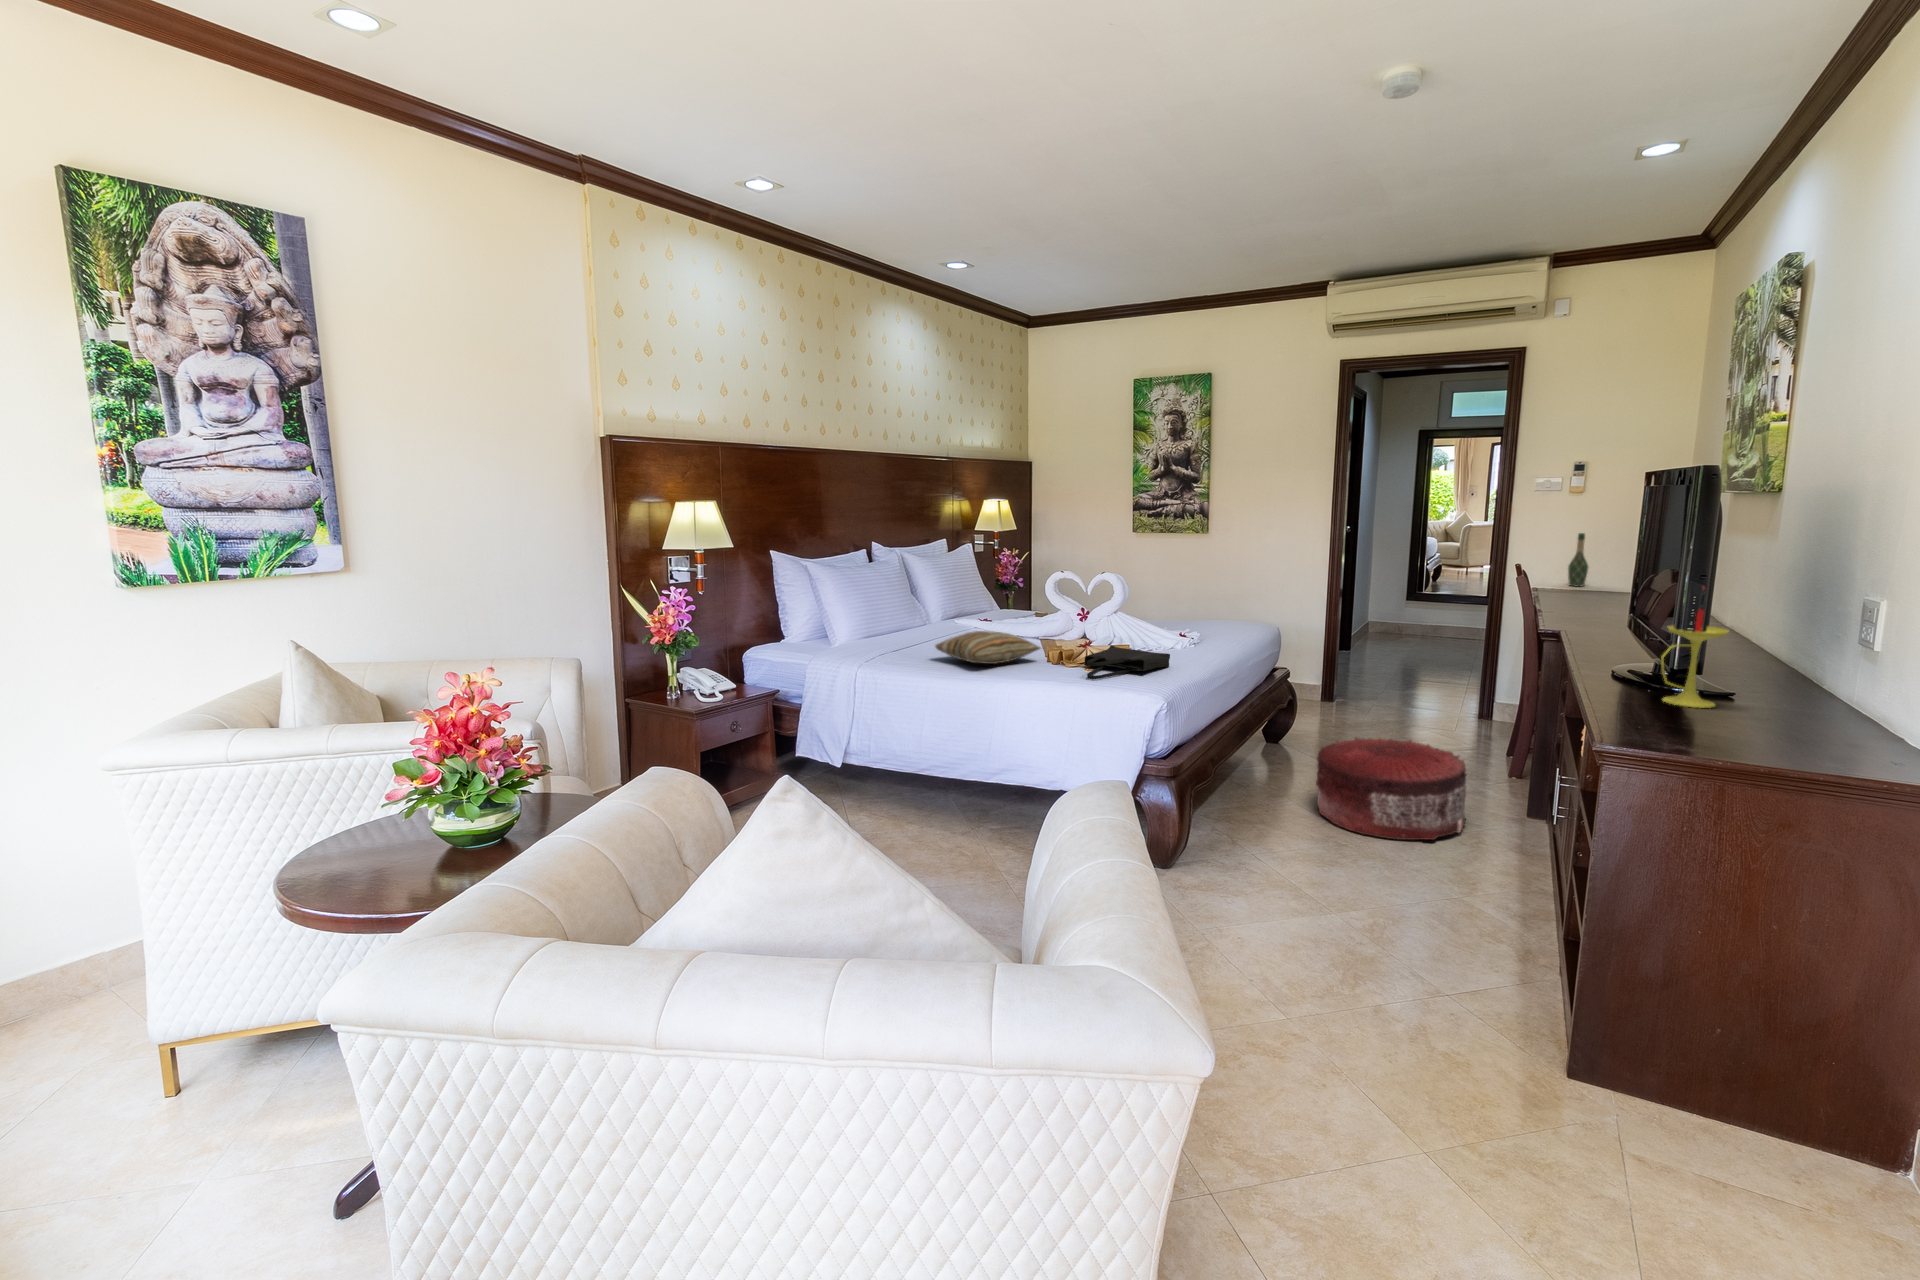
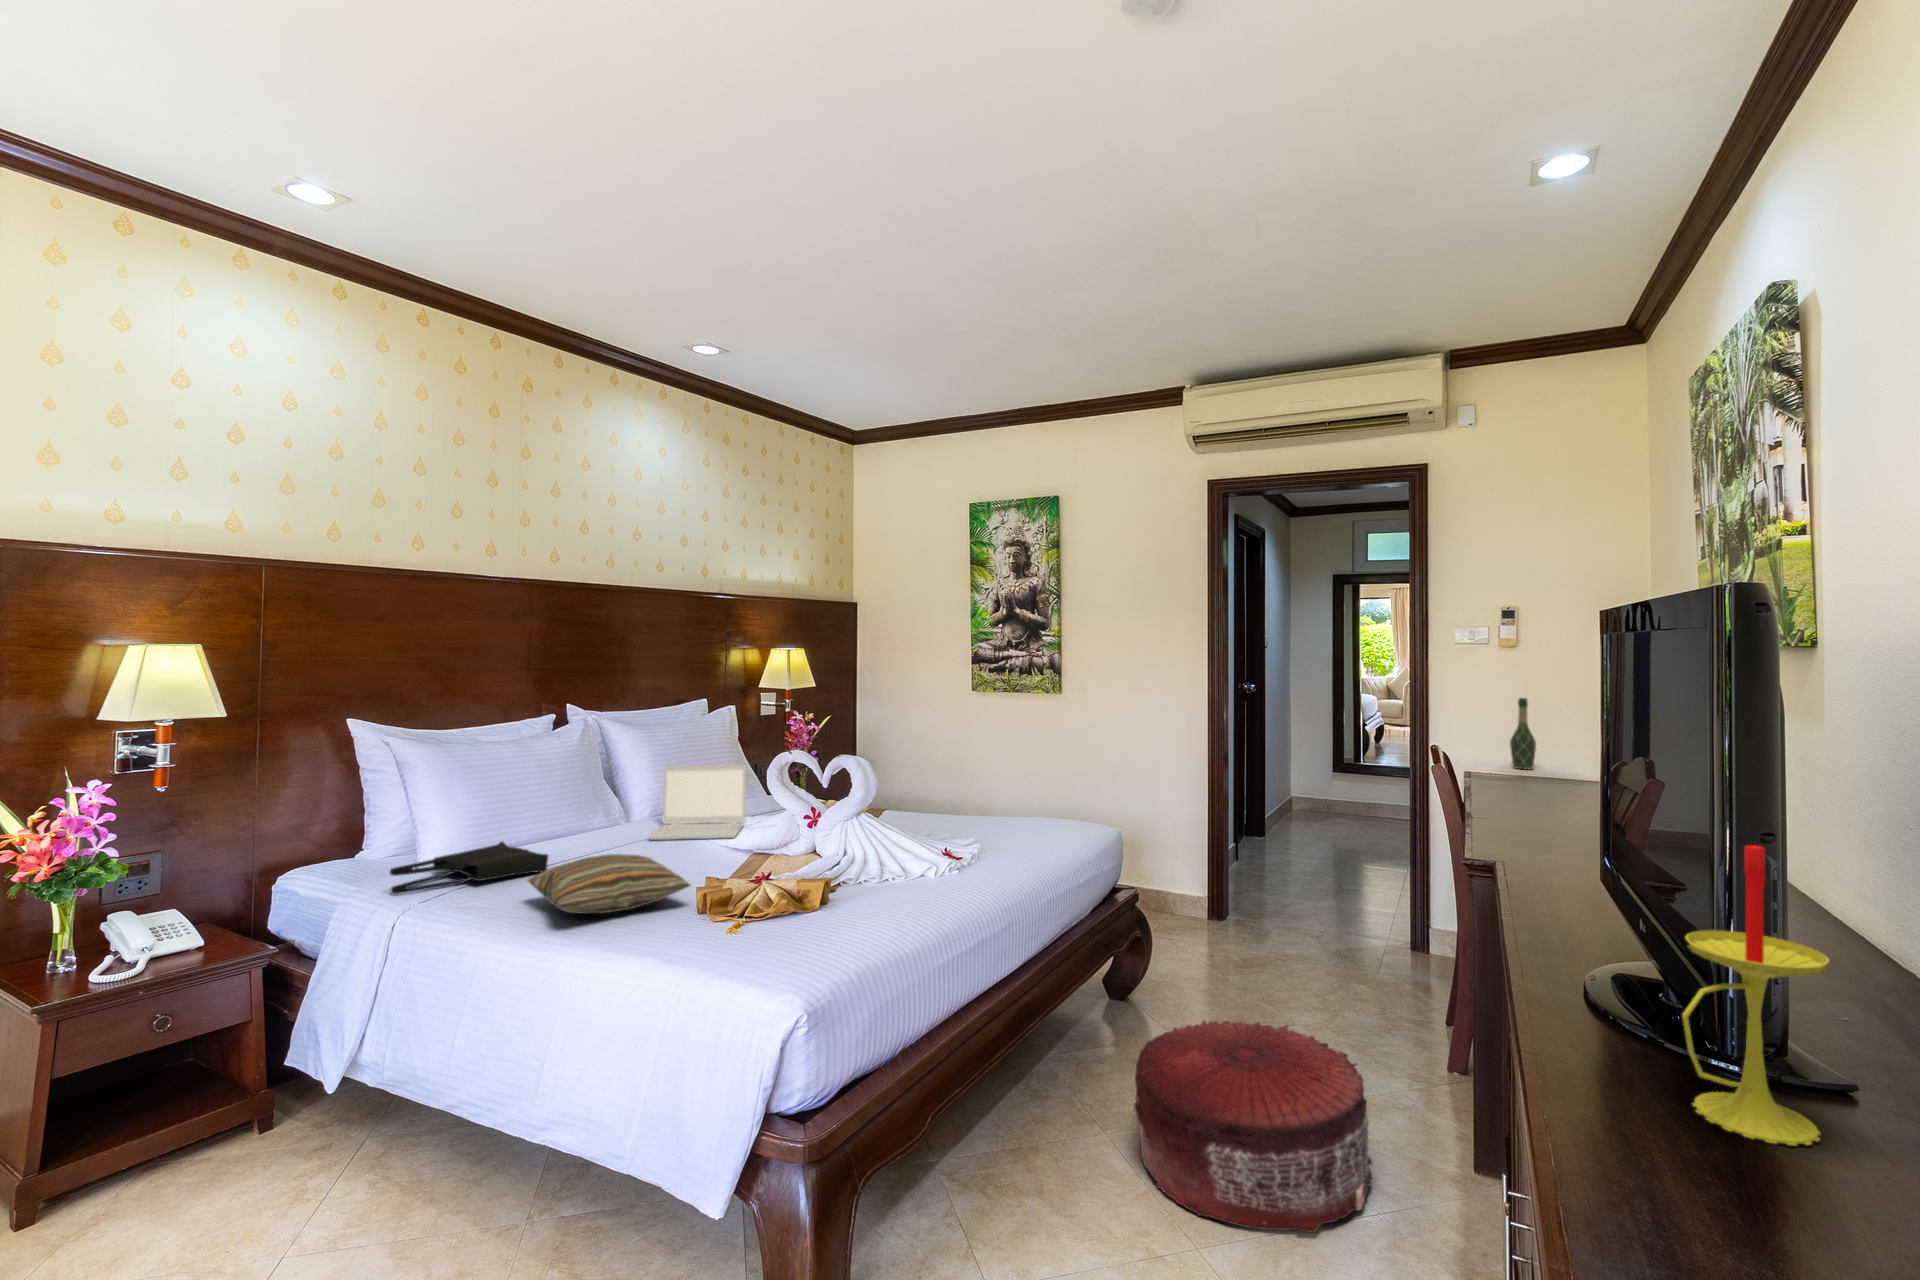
laptop: none [959,581,1020,631] -> present [649,765,746,840]
tote bag: present [1084,646,1170,679] -> present [390,842,548,894]

